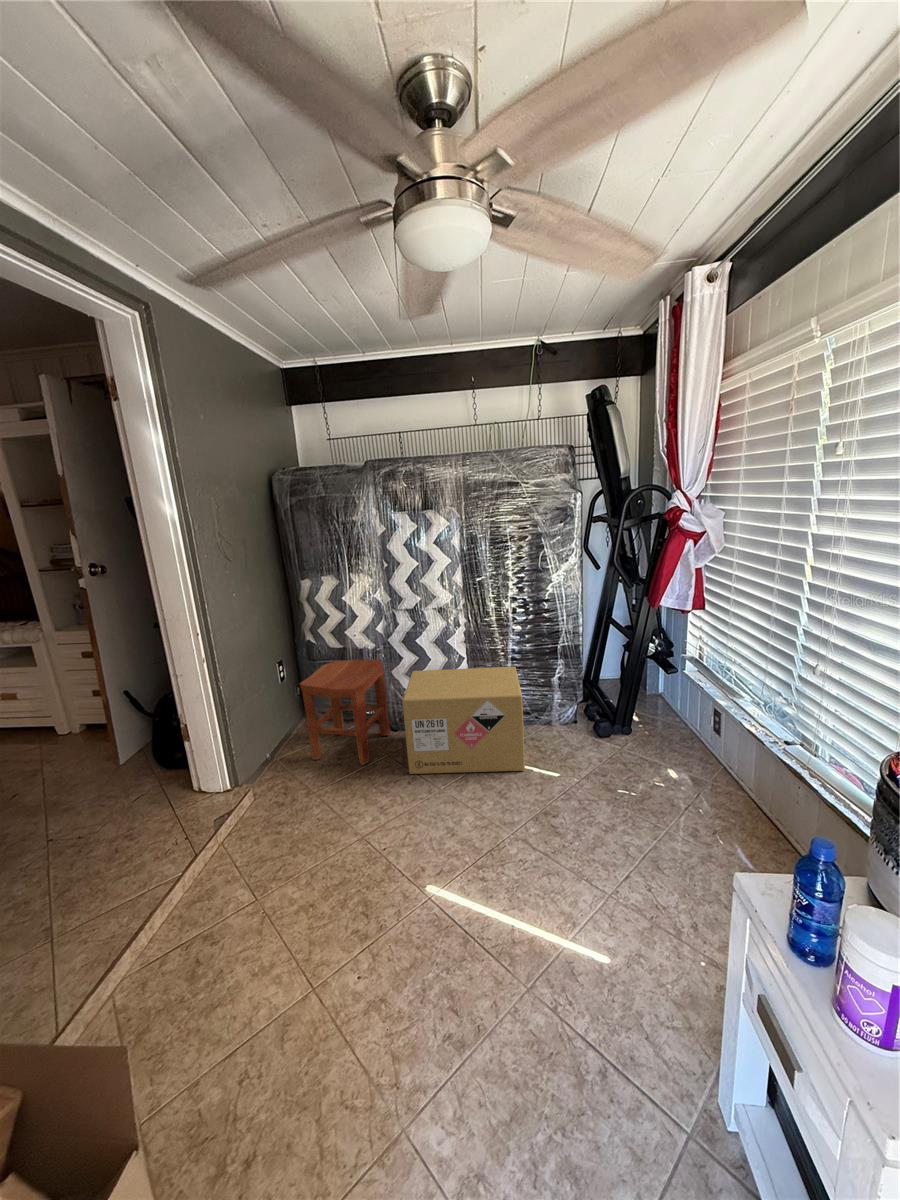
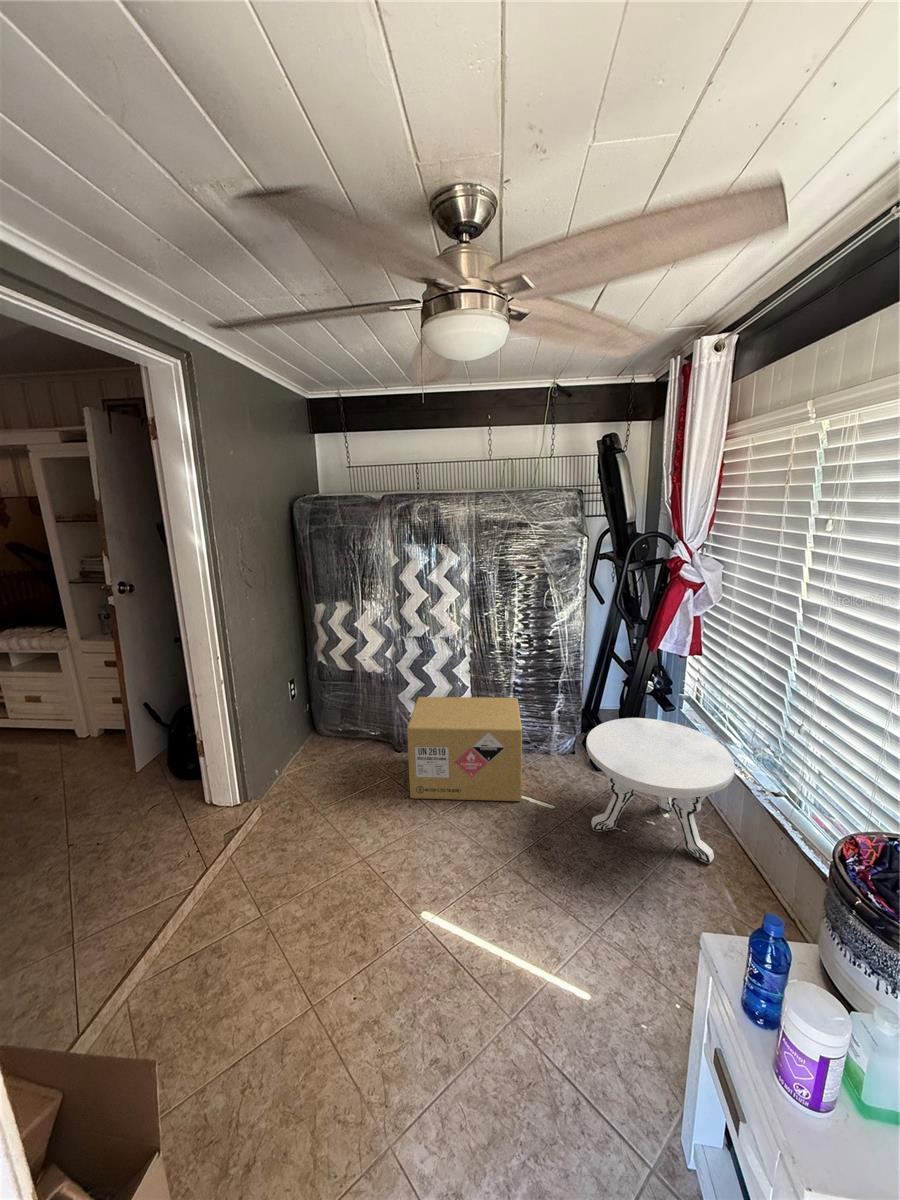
stool: present [300,659,390,765] -> none [309,683,393,786]
side table: none [590,678,746,820] -> present [586,718,735,863]

